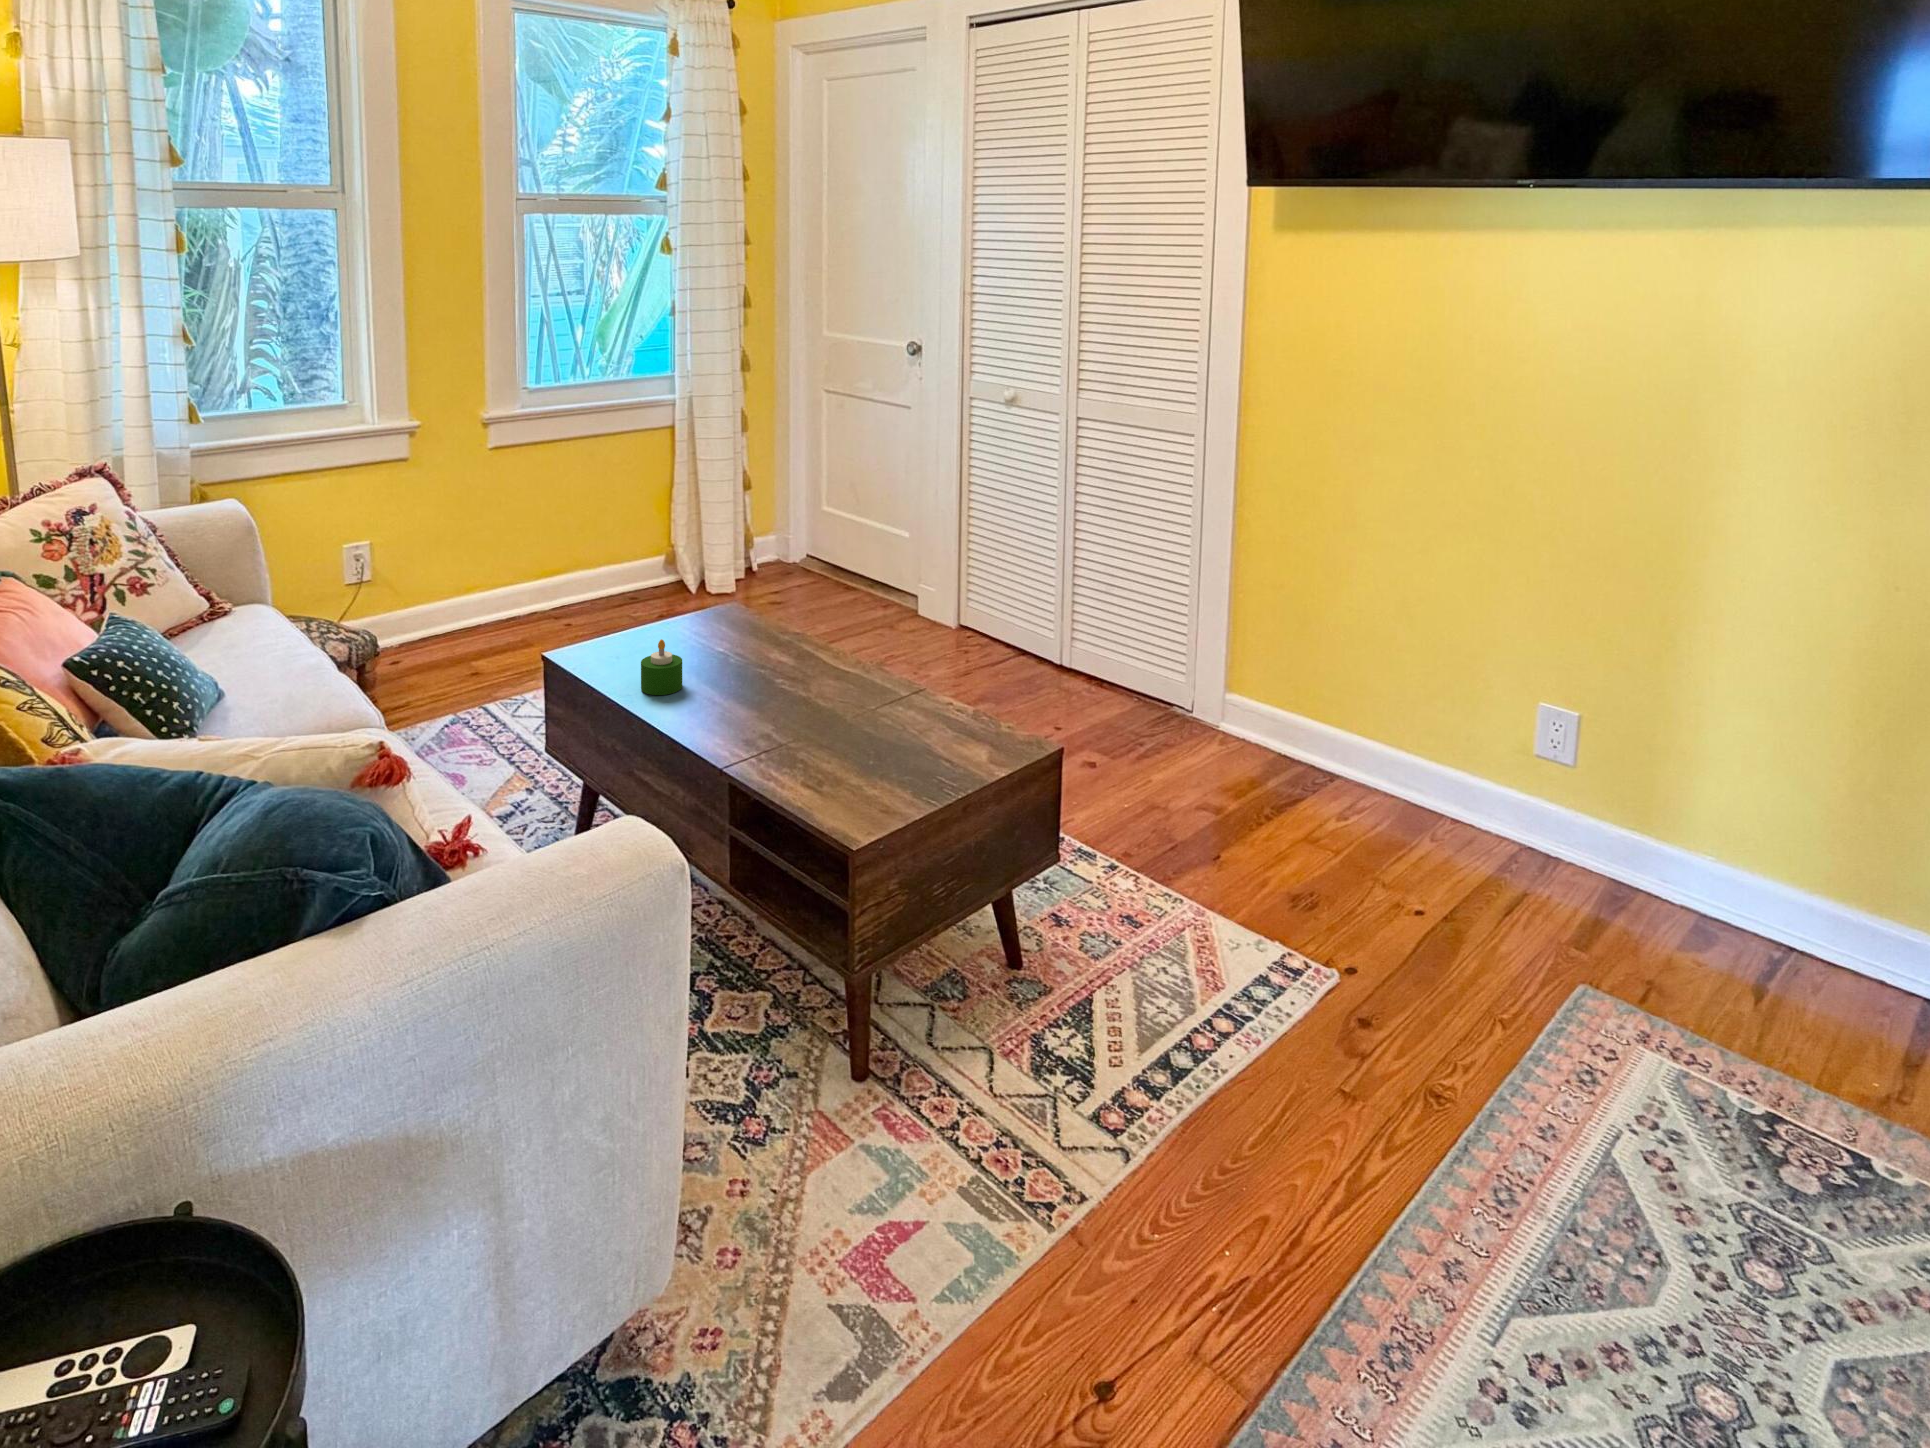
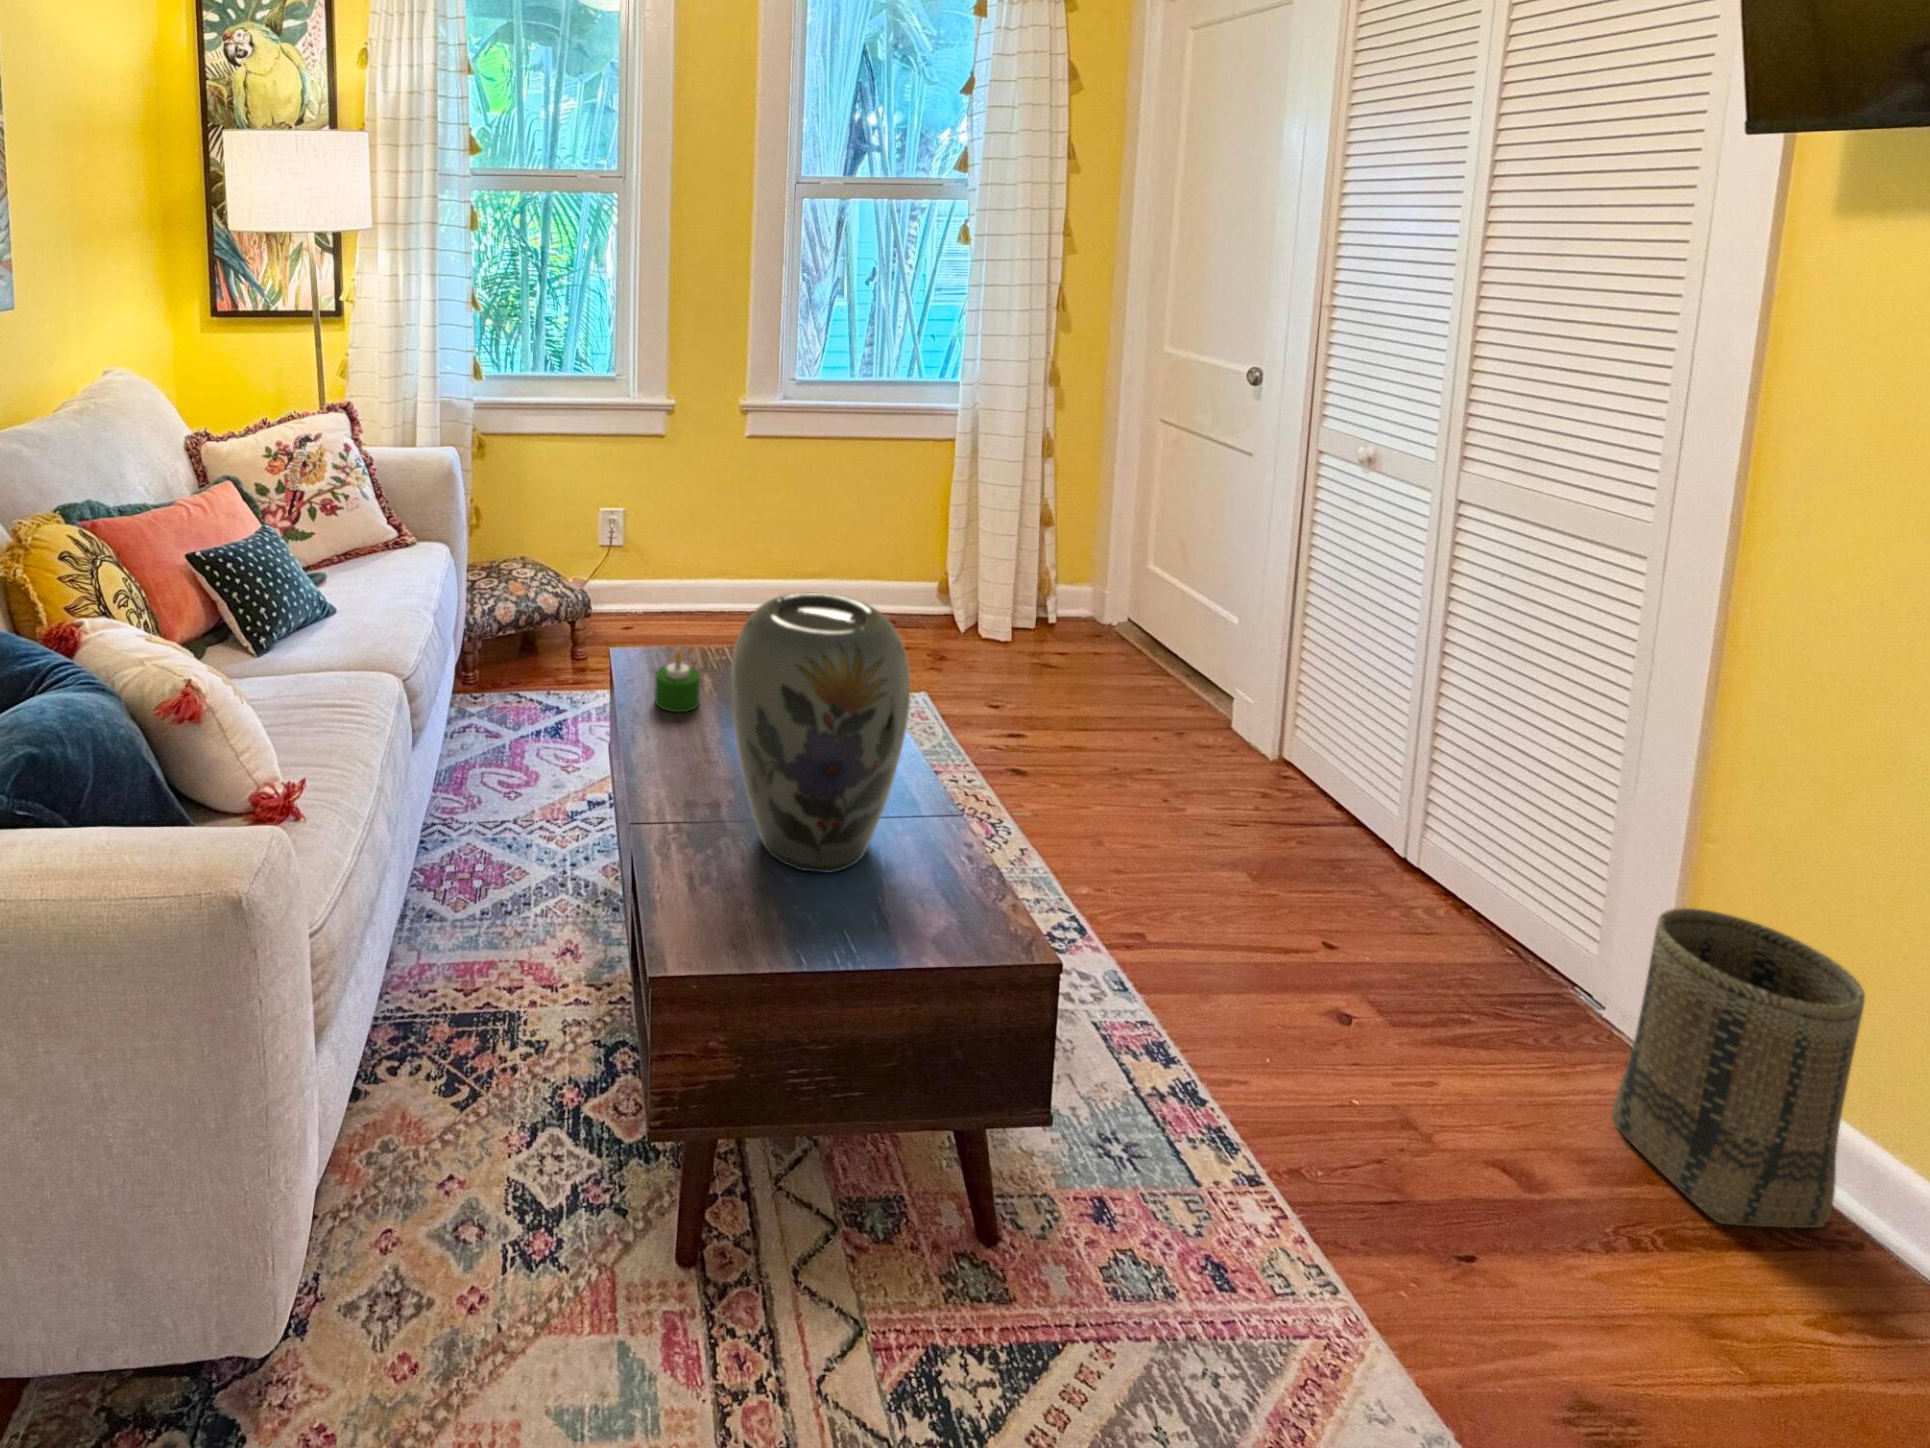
vase: none [800,537,936,751] -> present [731,593,910,873]
basket: none [1234,636,1326,801] -> present [1612,908,1865,1228]

